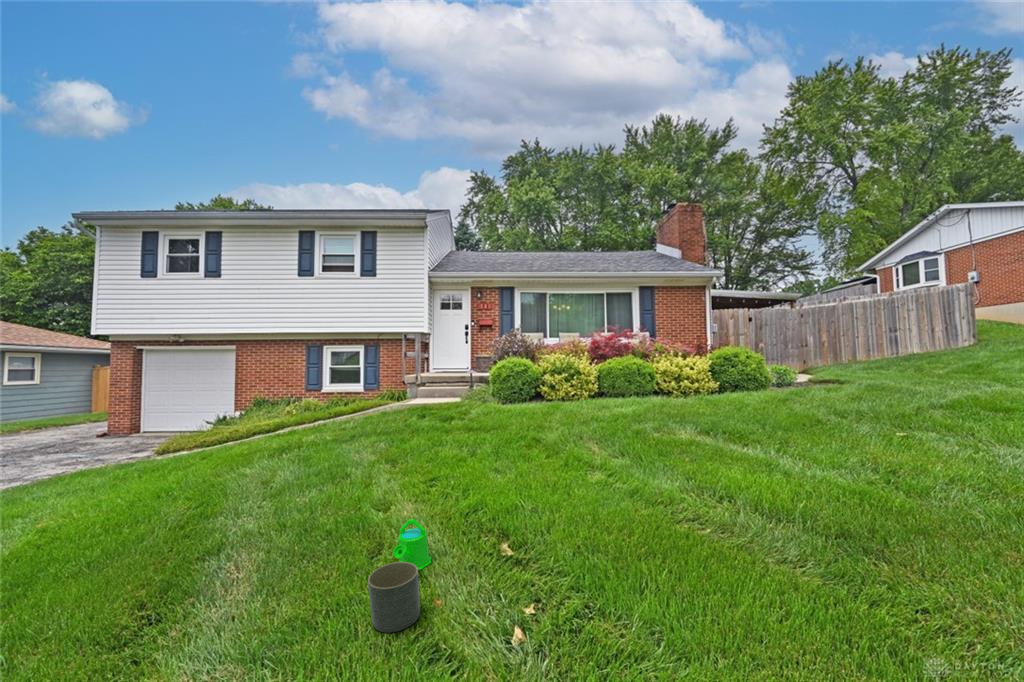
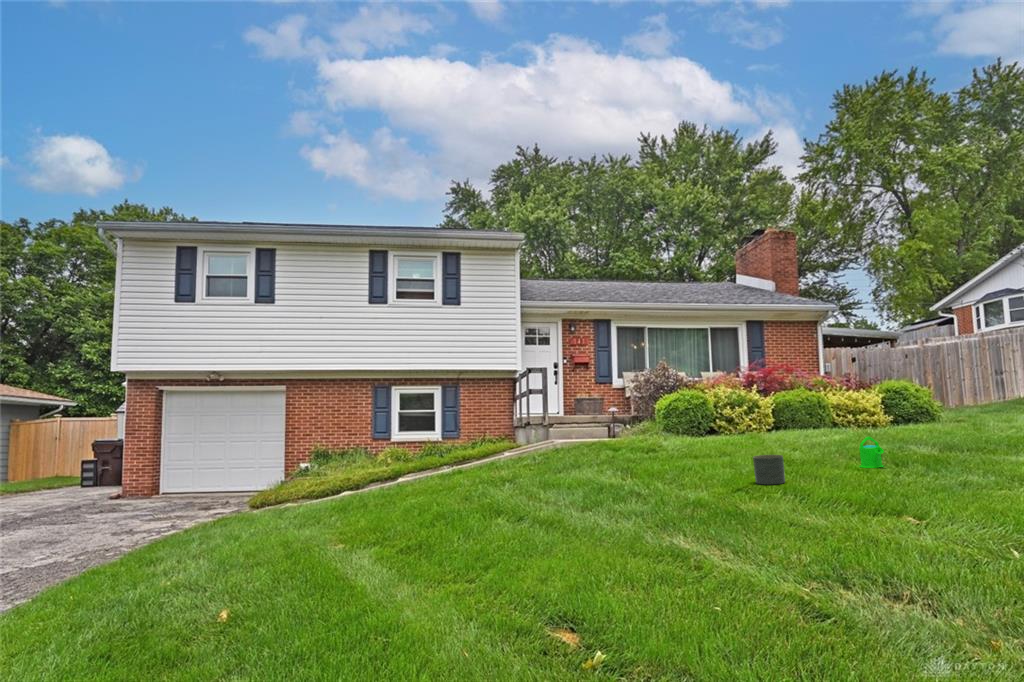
planter: present [368,562,420,633] -> present [753,455,785,485]

